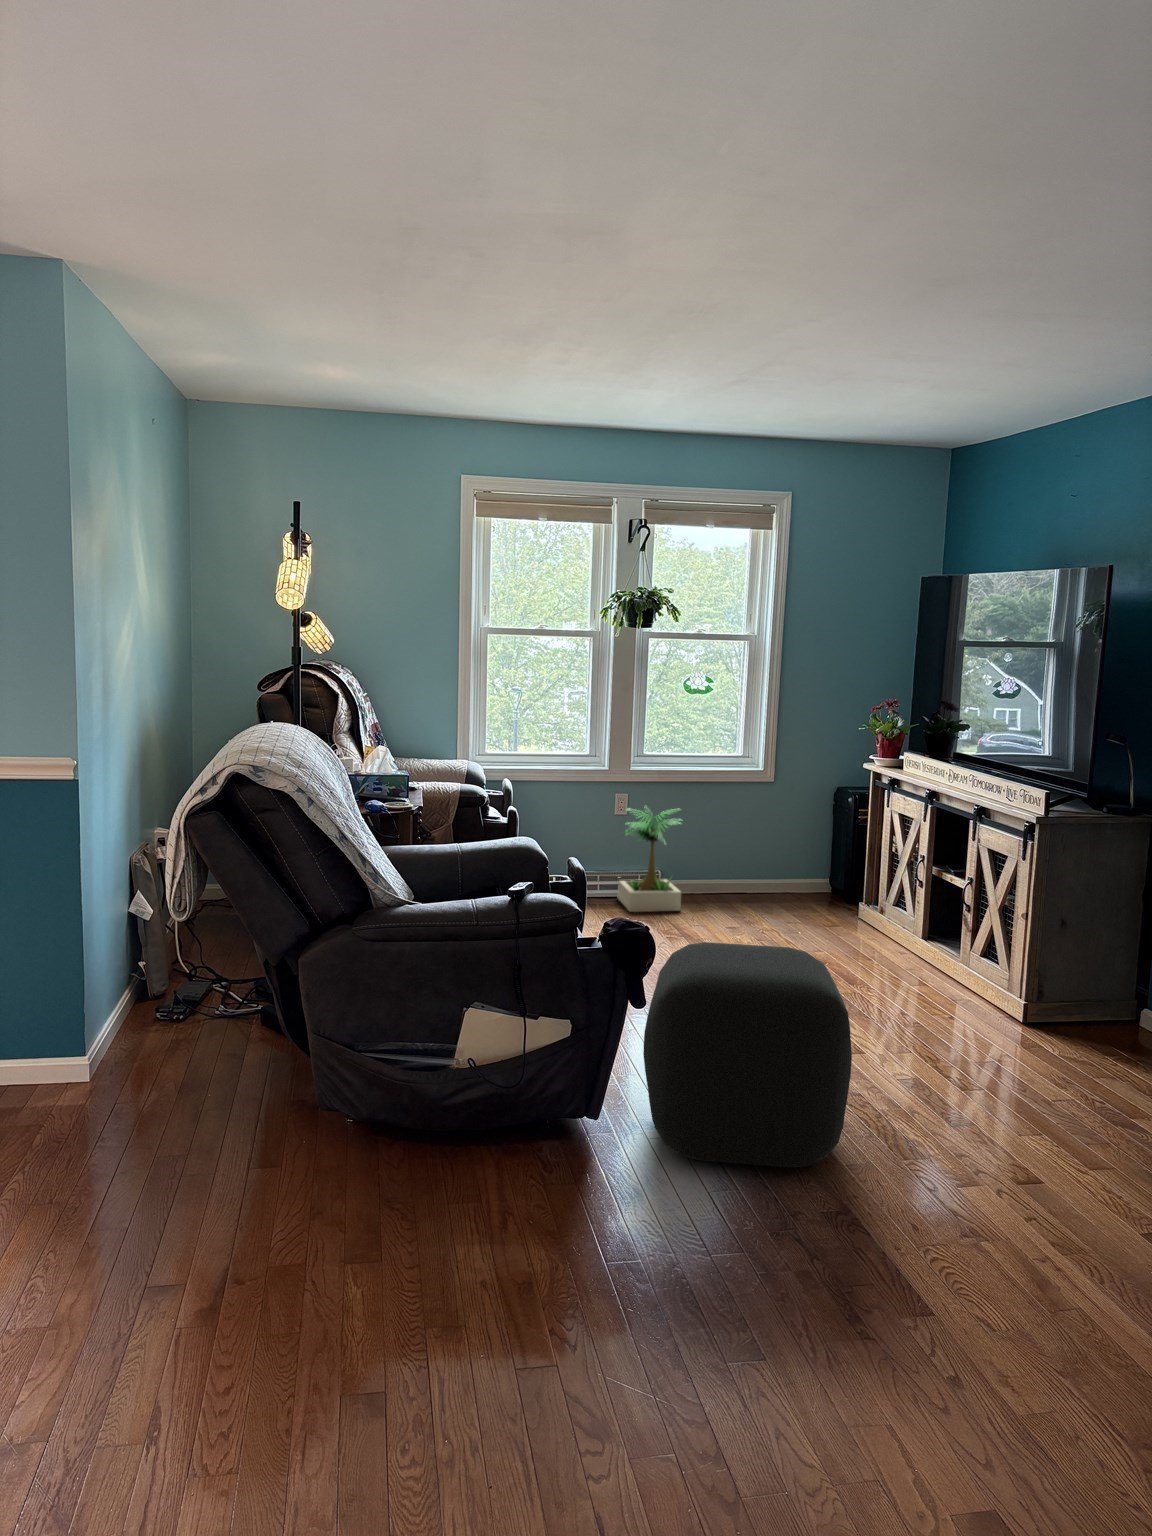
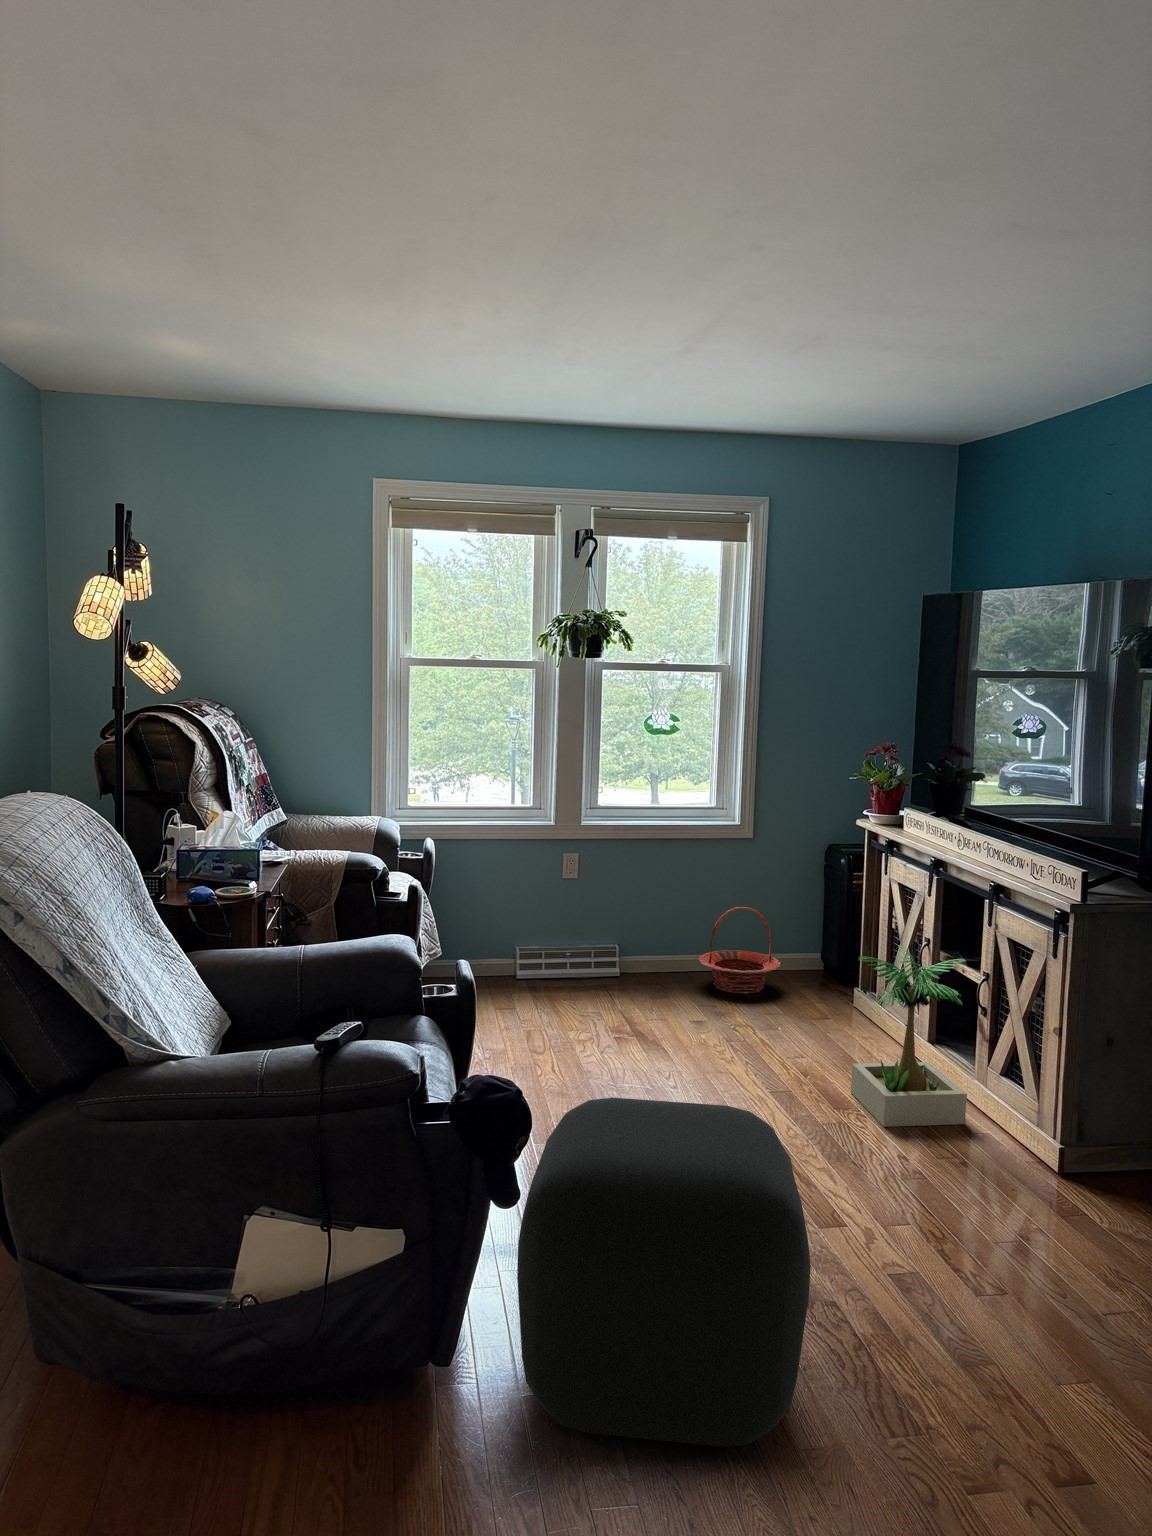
potted plant: present [618,808,682,912] -> present [851,945,967,1127]
basket: none [729,836,798,908] -> present [699,907,781,994]

